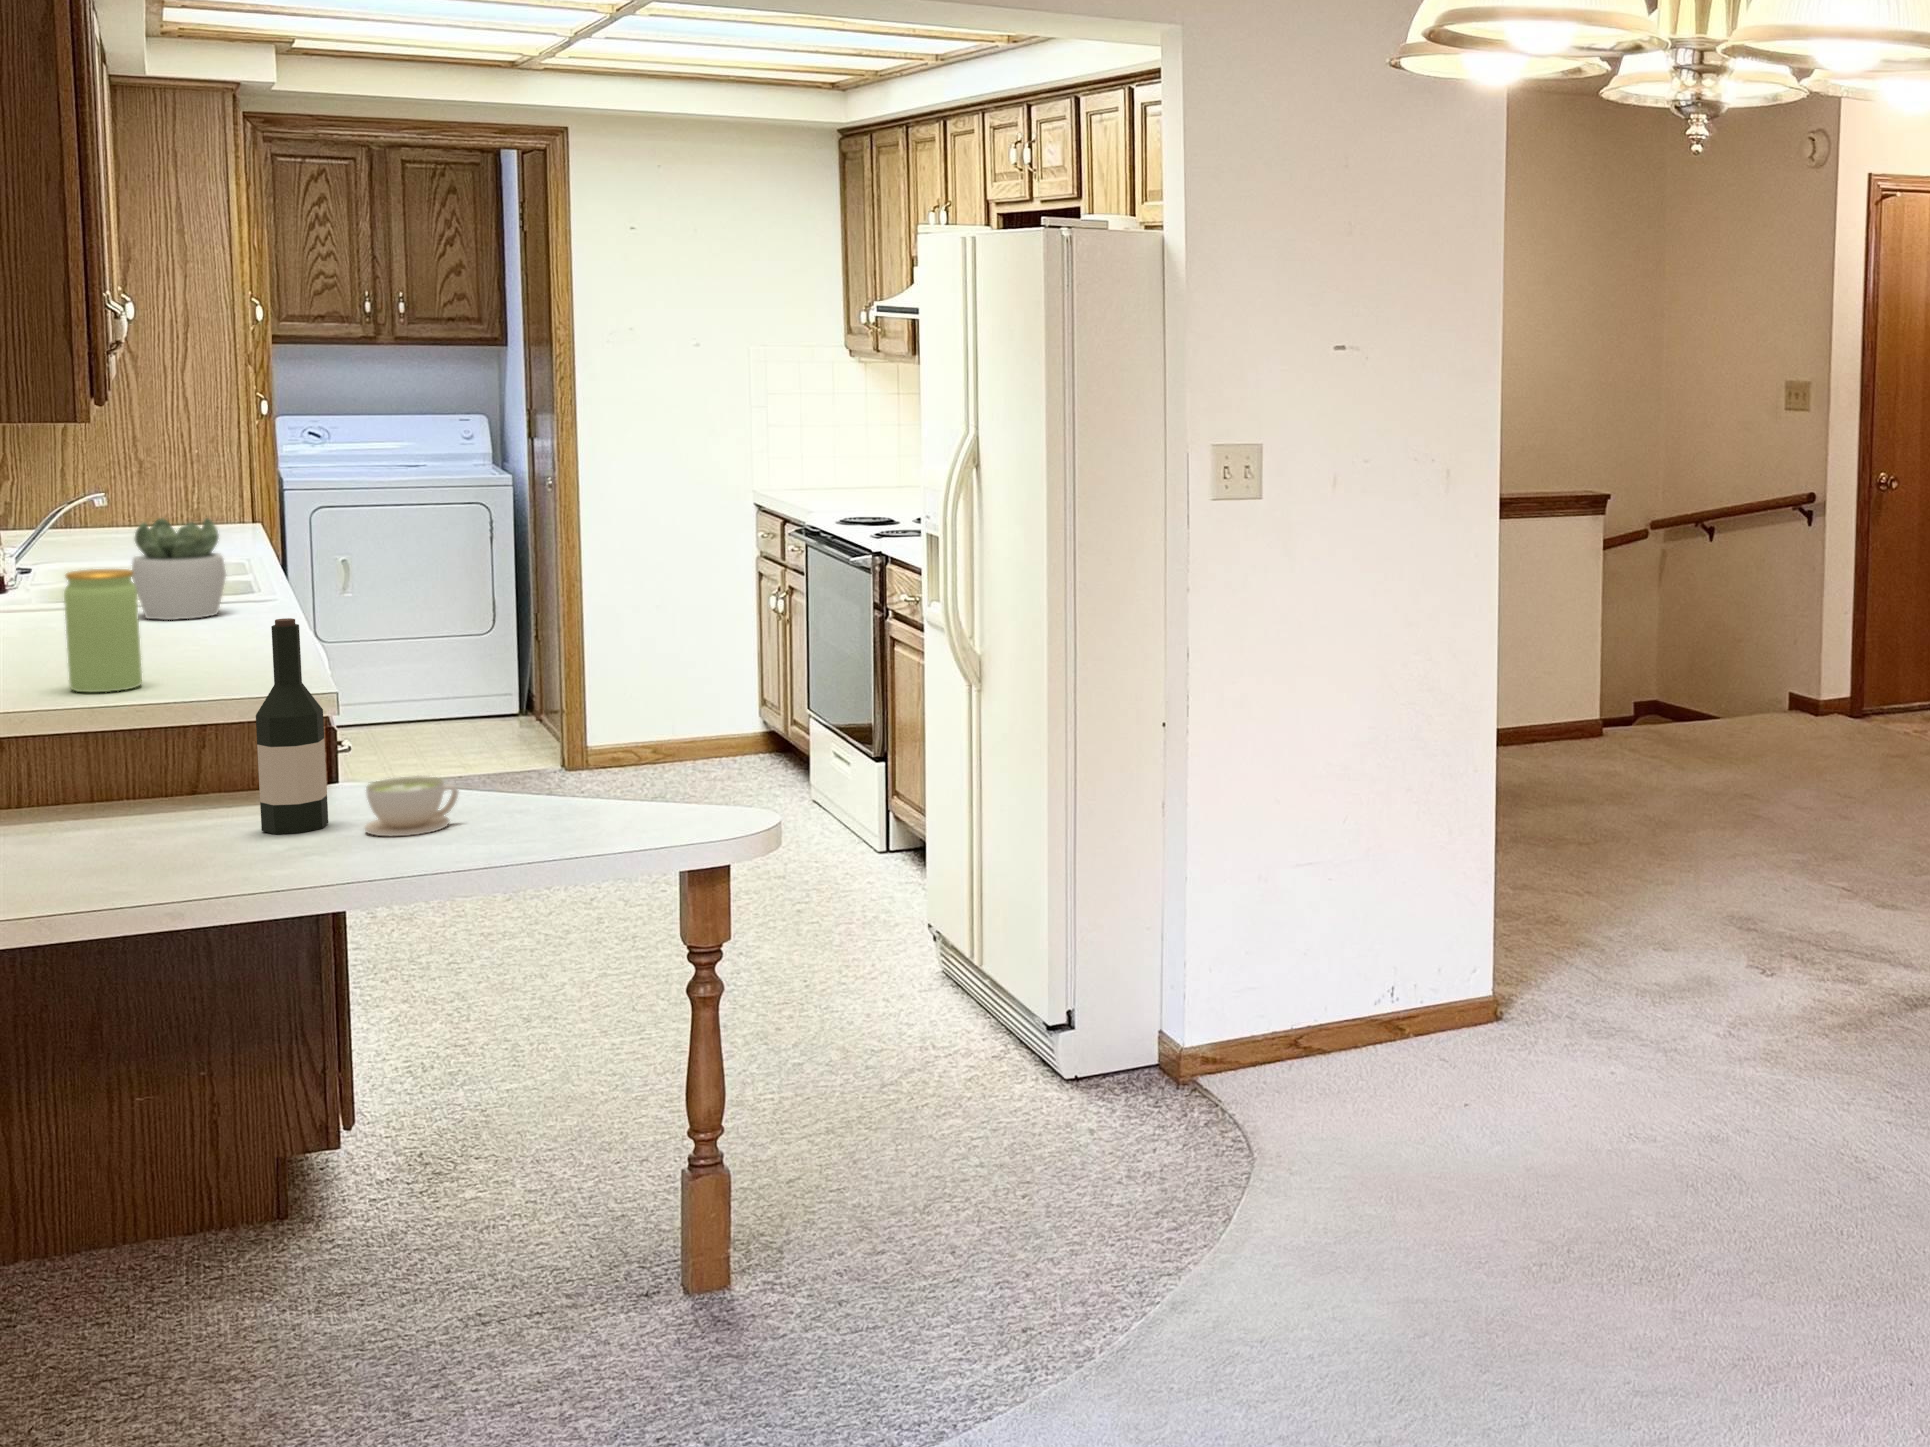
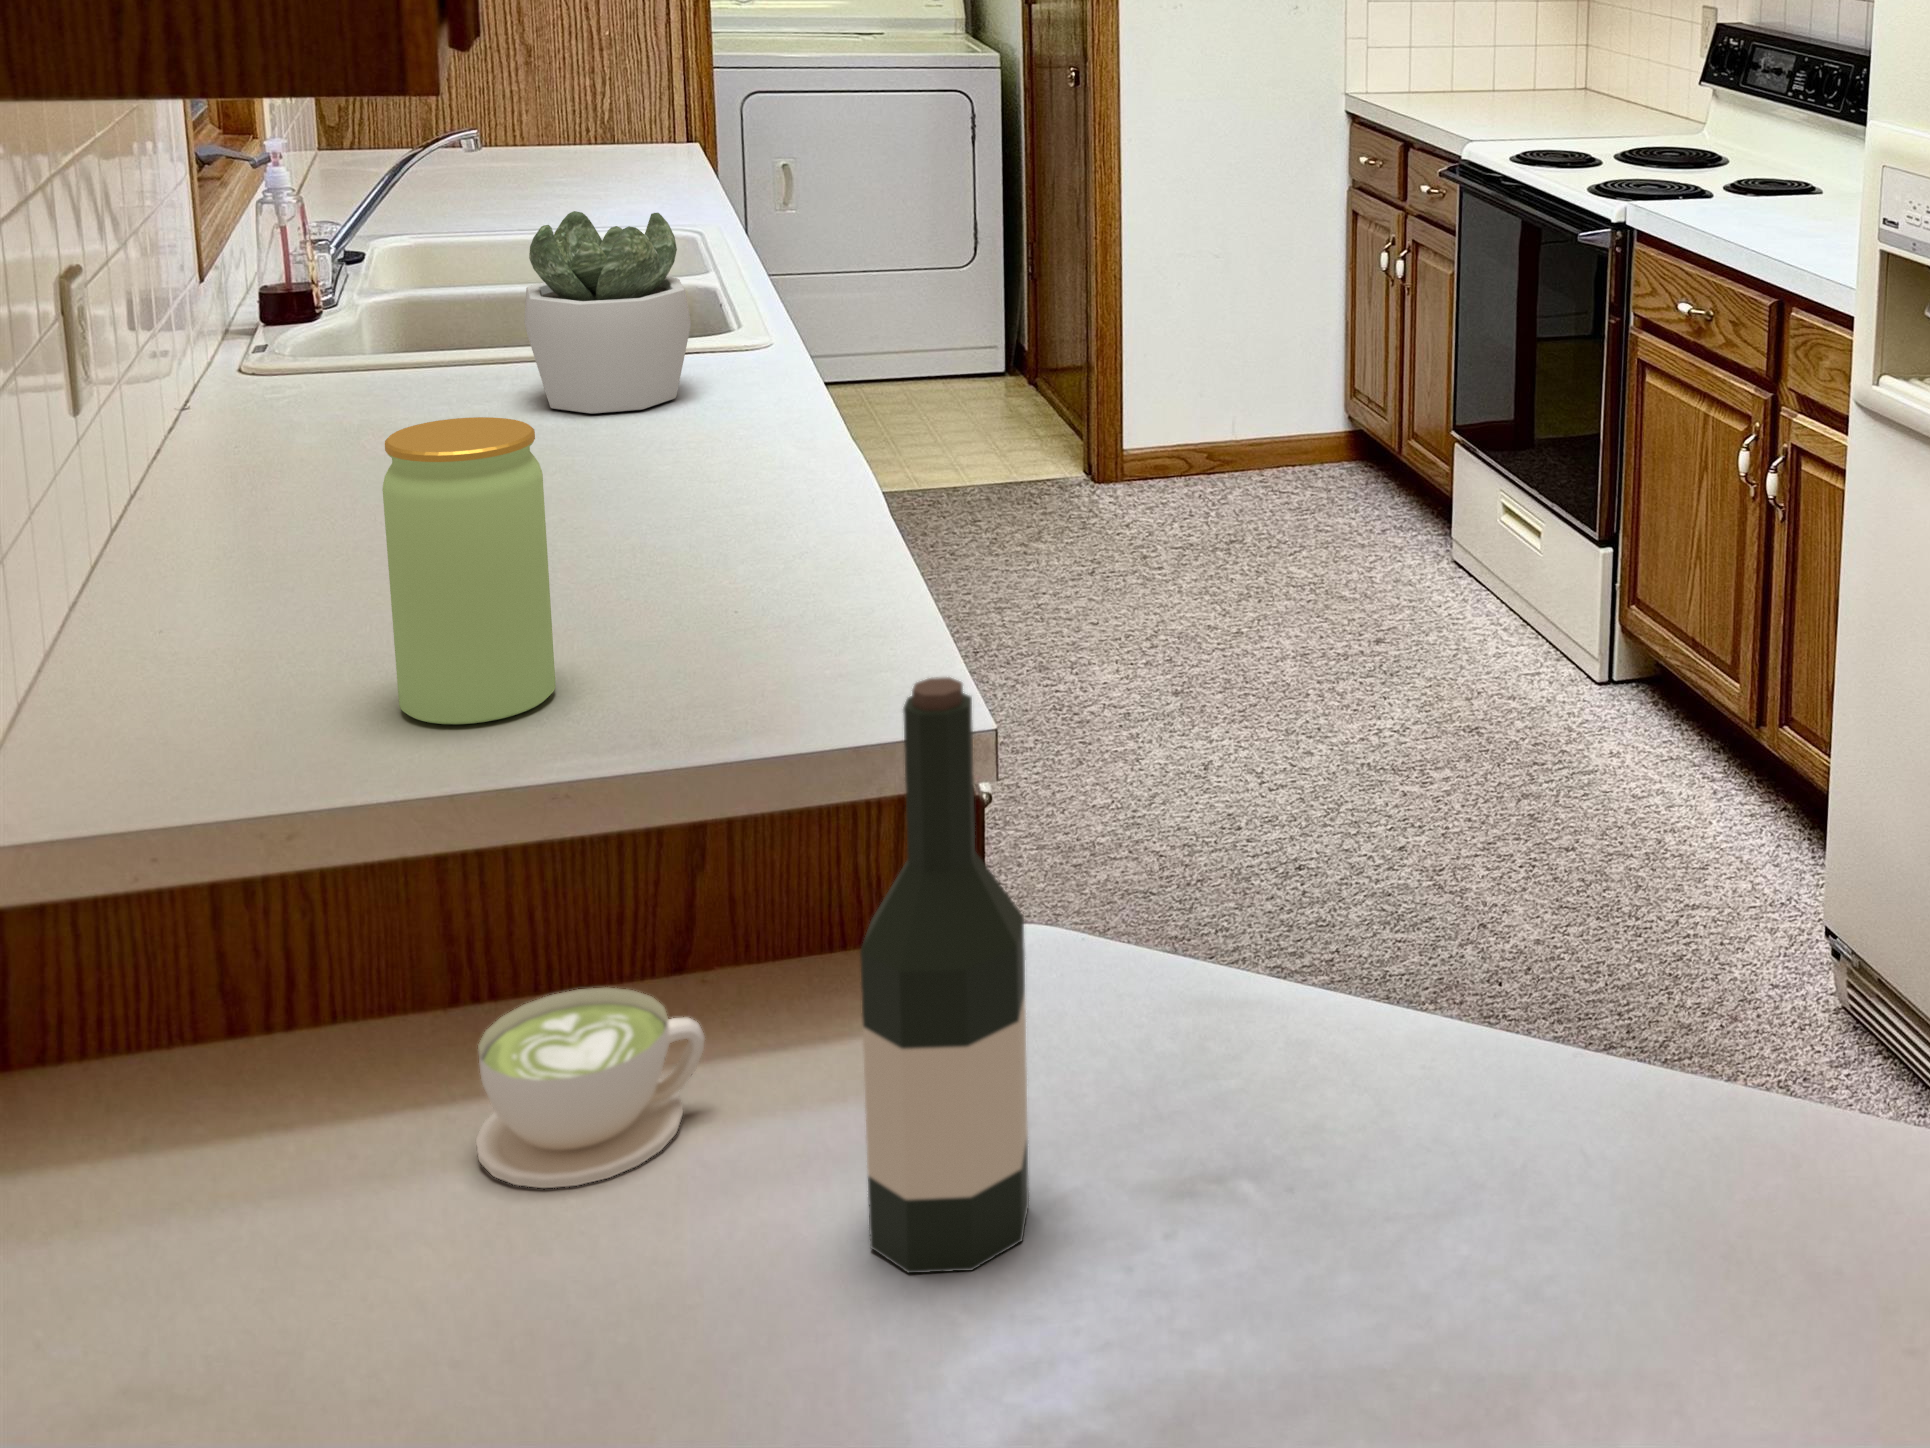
coffee cup: present [365,776,458,837] -> present [476,988,704,1188]

